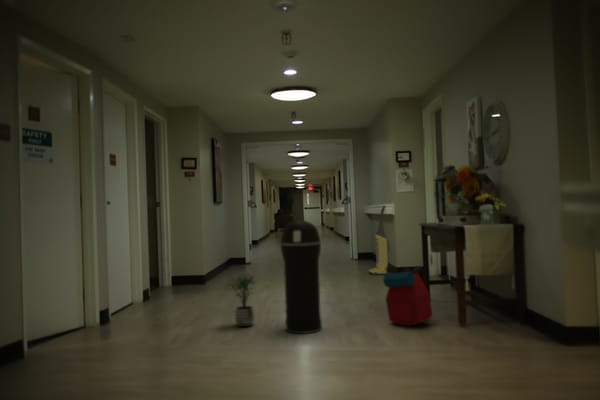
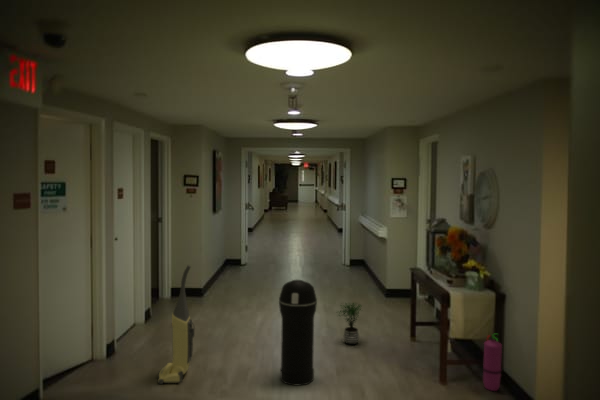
vacuum cleaner: present [369,206,389,275] -> present [158,265,194,384]
fire extinguisher: none [505,264,527,329] -> present [483,334,502,391]
backpack: present [383,267,432,325] -> none [372,322,416,379]
potted plant: present [226,276,254,327] -> present [339,303,361,345]

